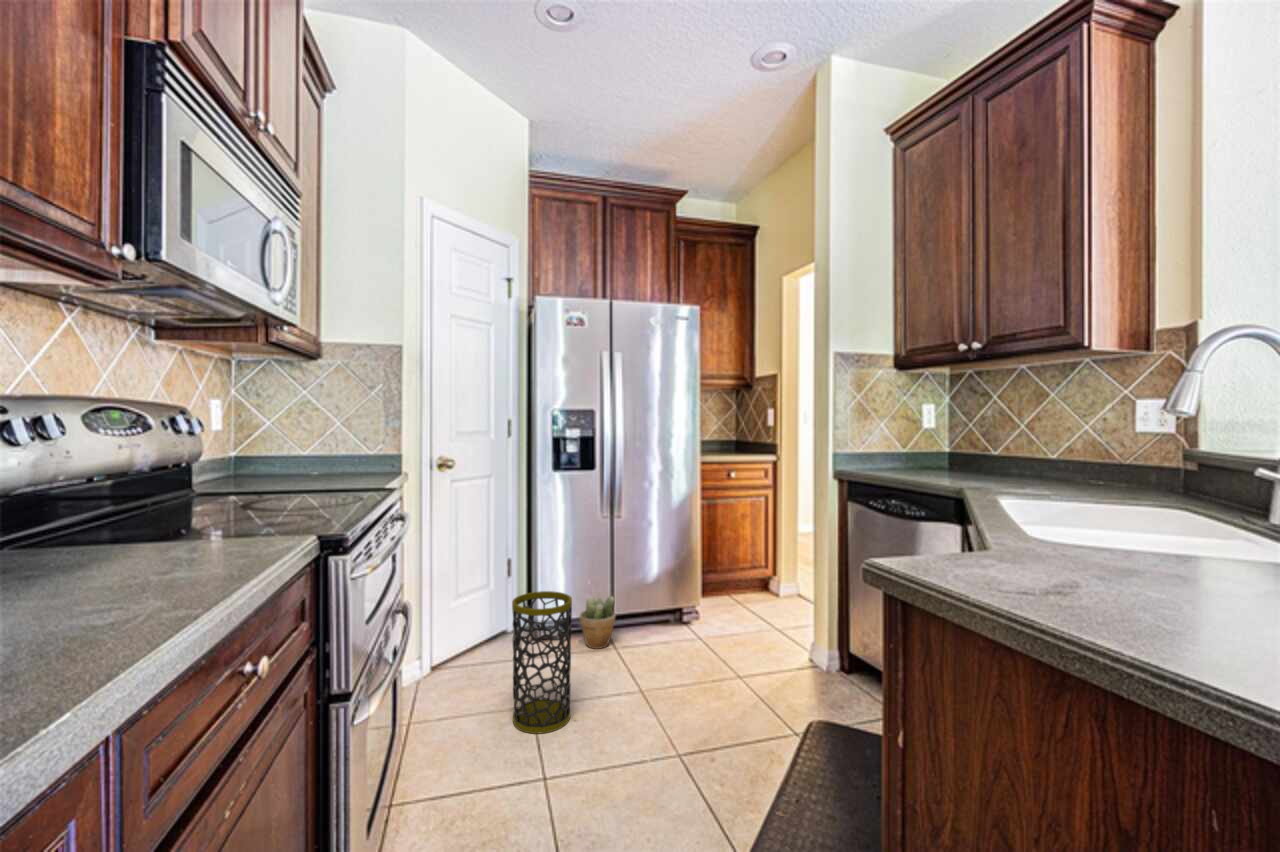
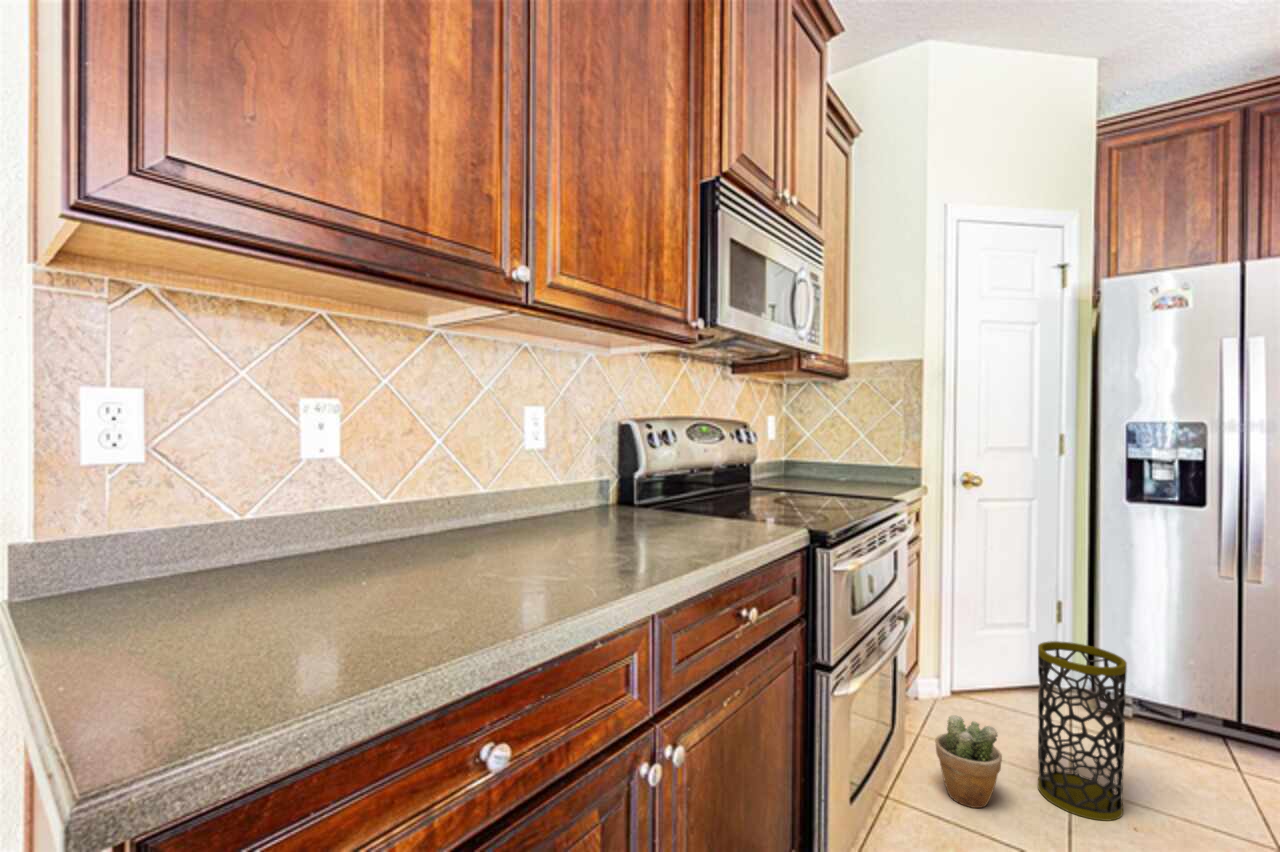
potted plant: present [580,596,615,649] -> present [935,715,1002,808]

